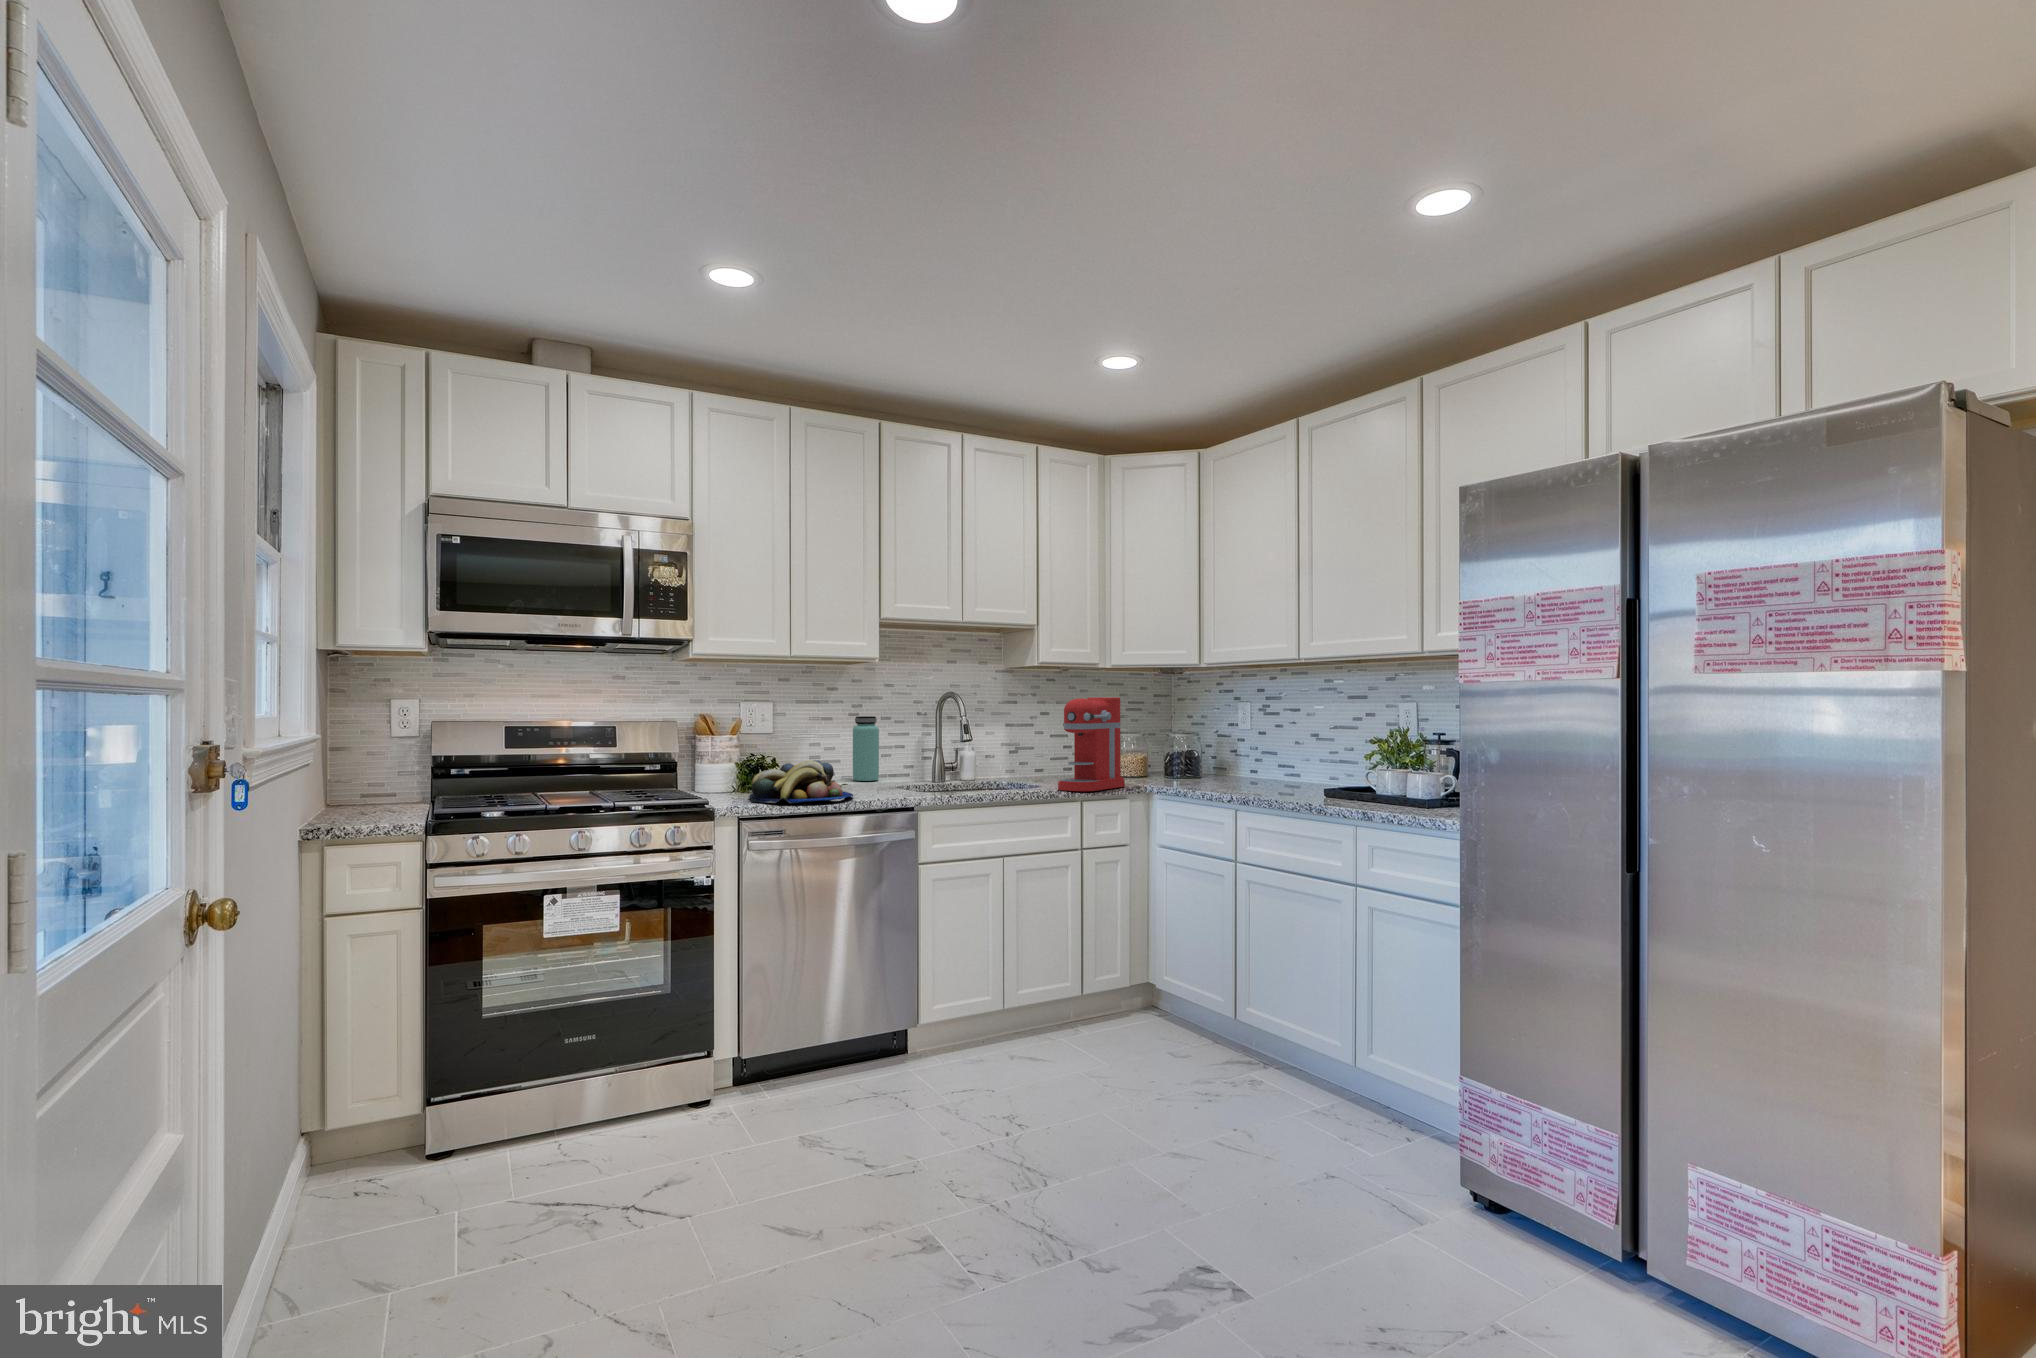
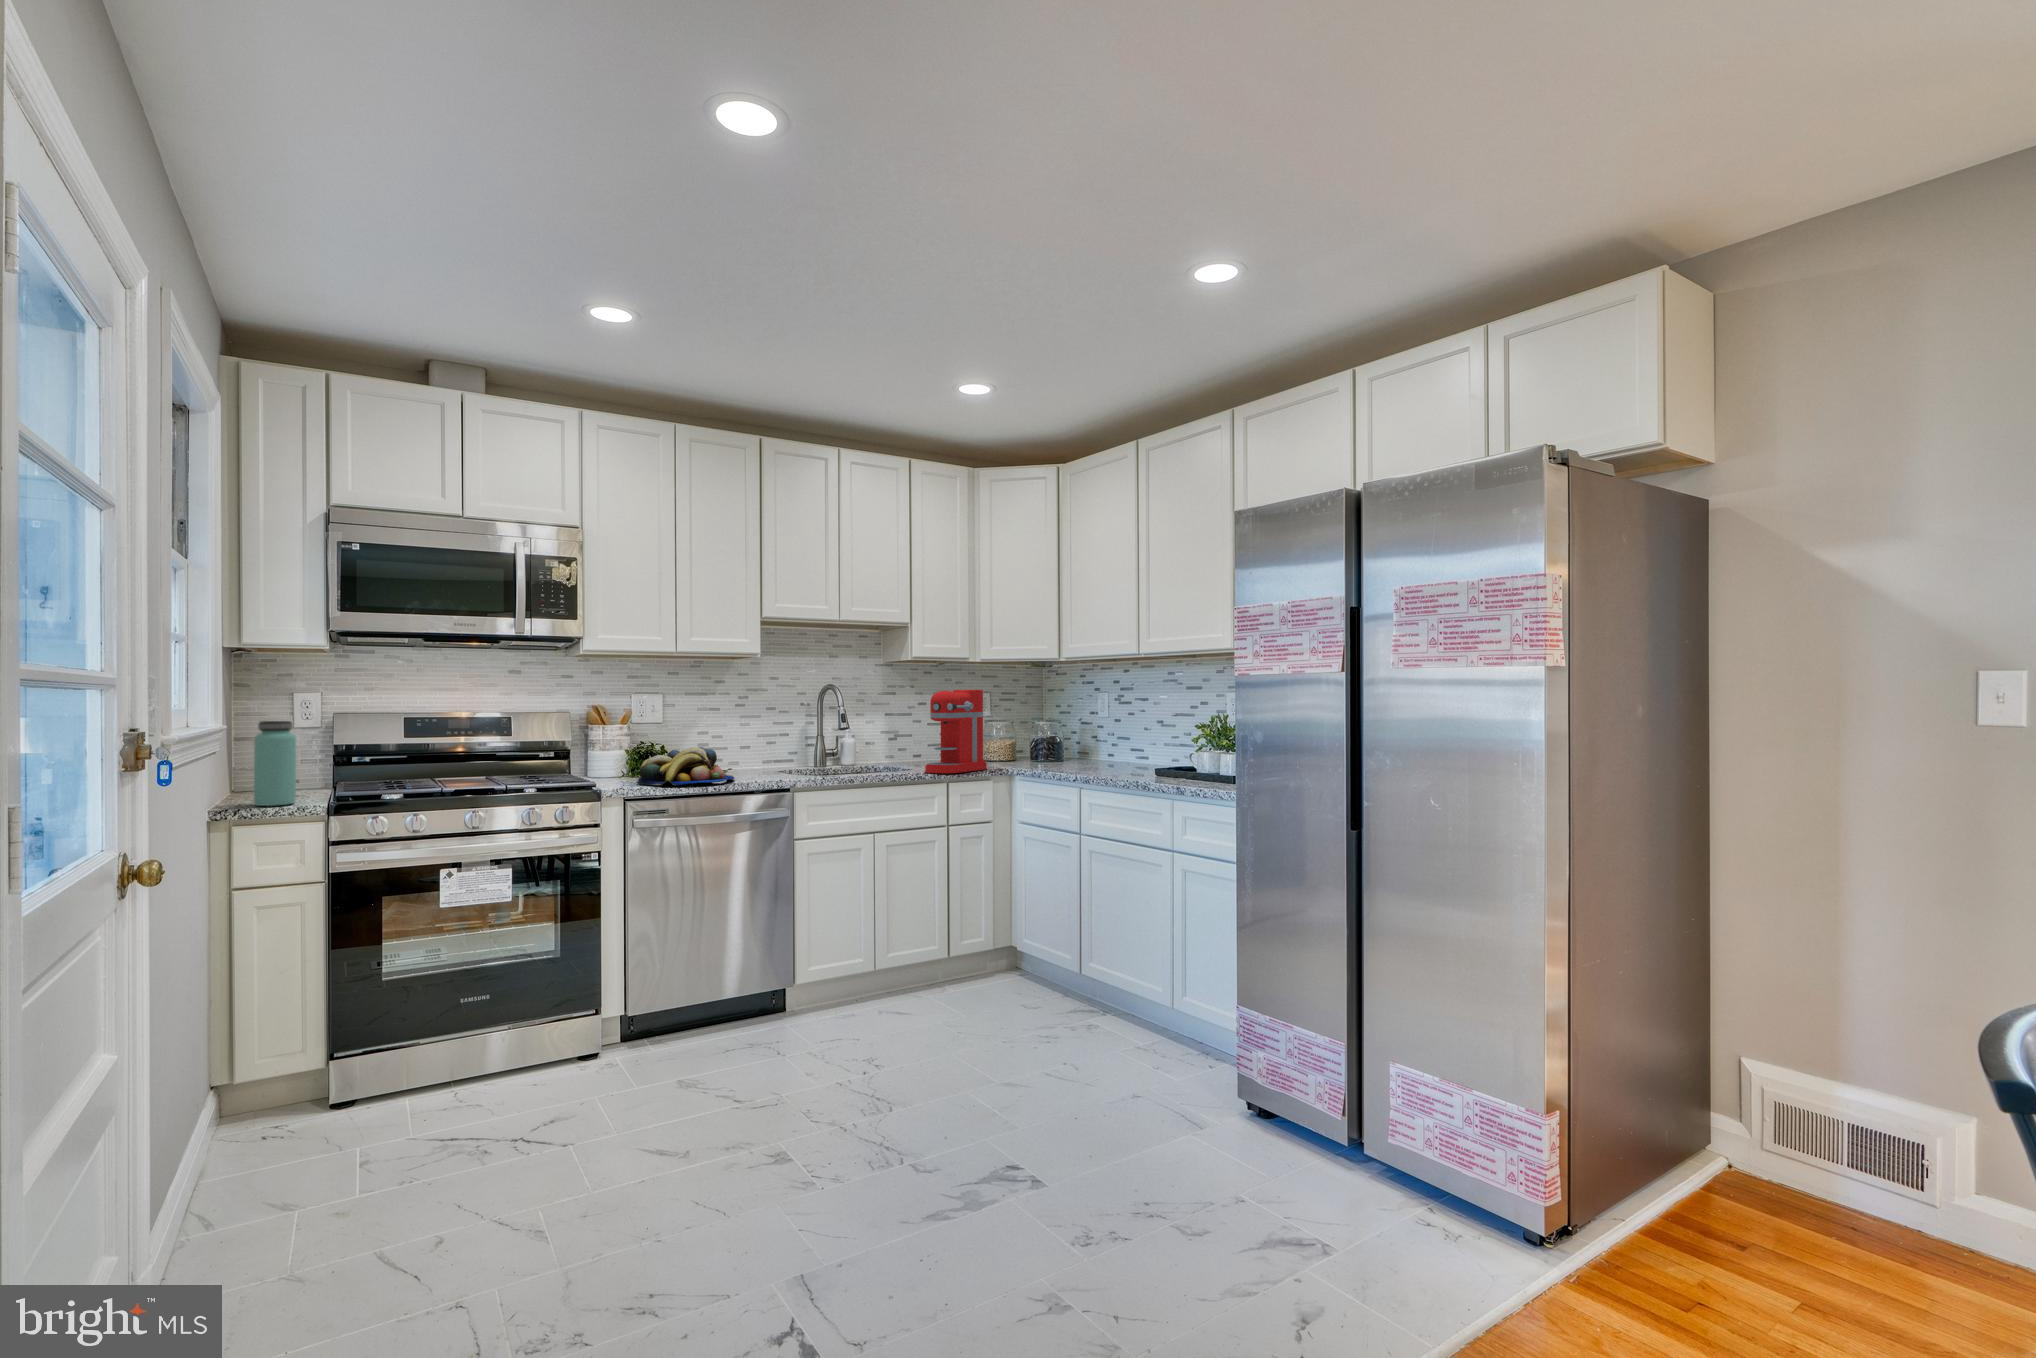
bottle: present [853,716,879,781] -> present [254,721,296,806]

